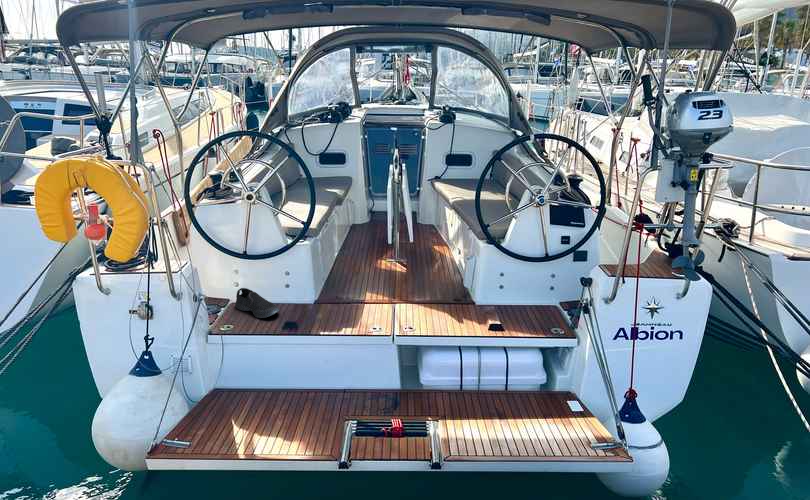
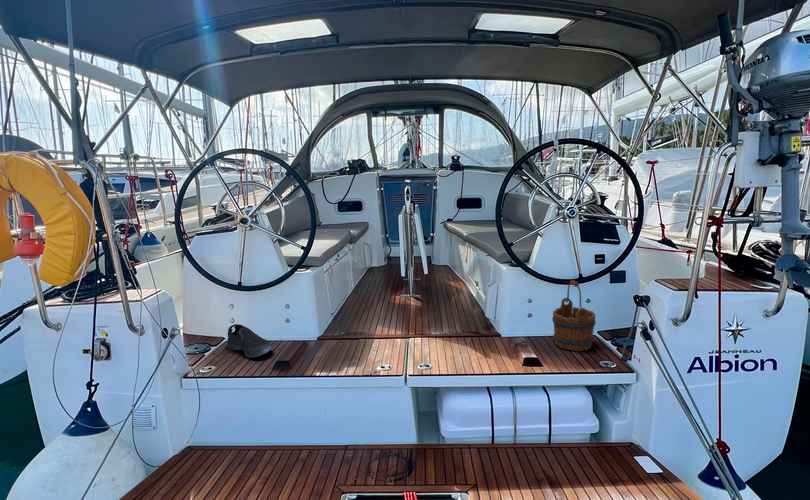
wooden bucket: none [519,260,554,319] -> present [552,280,596,351]

